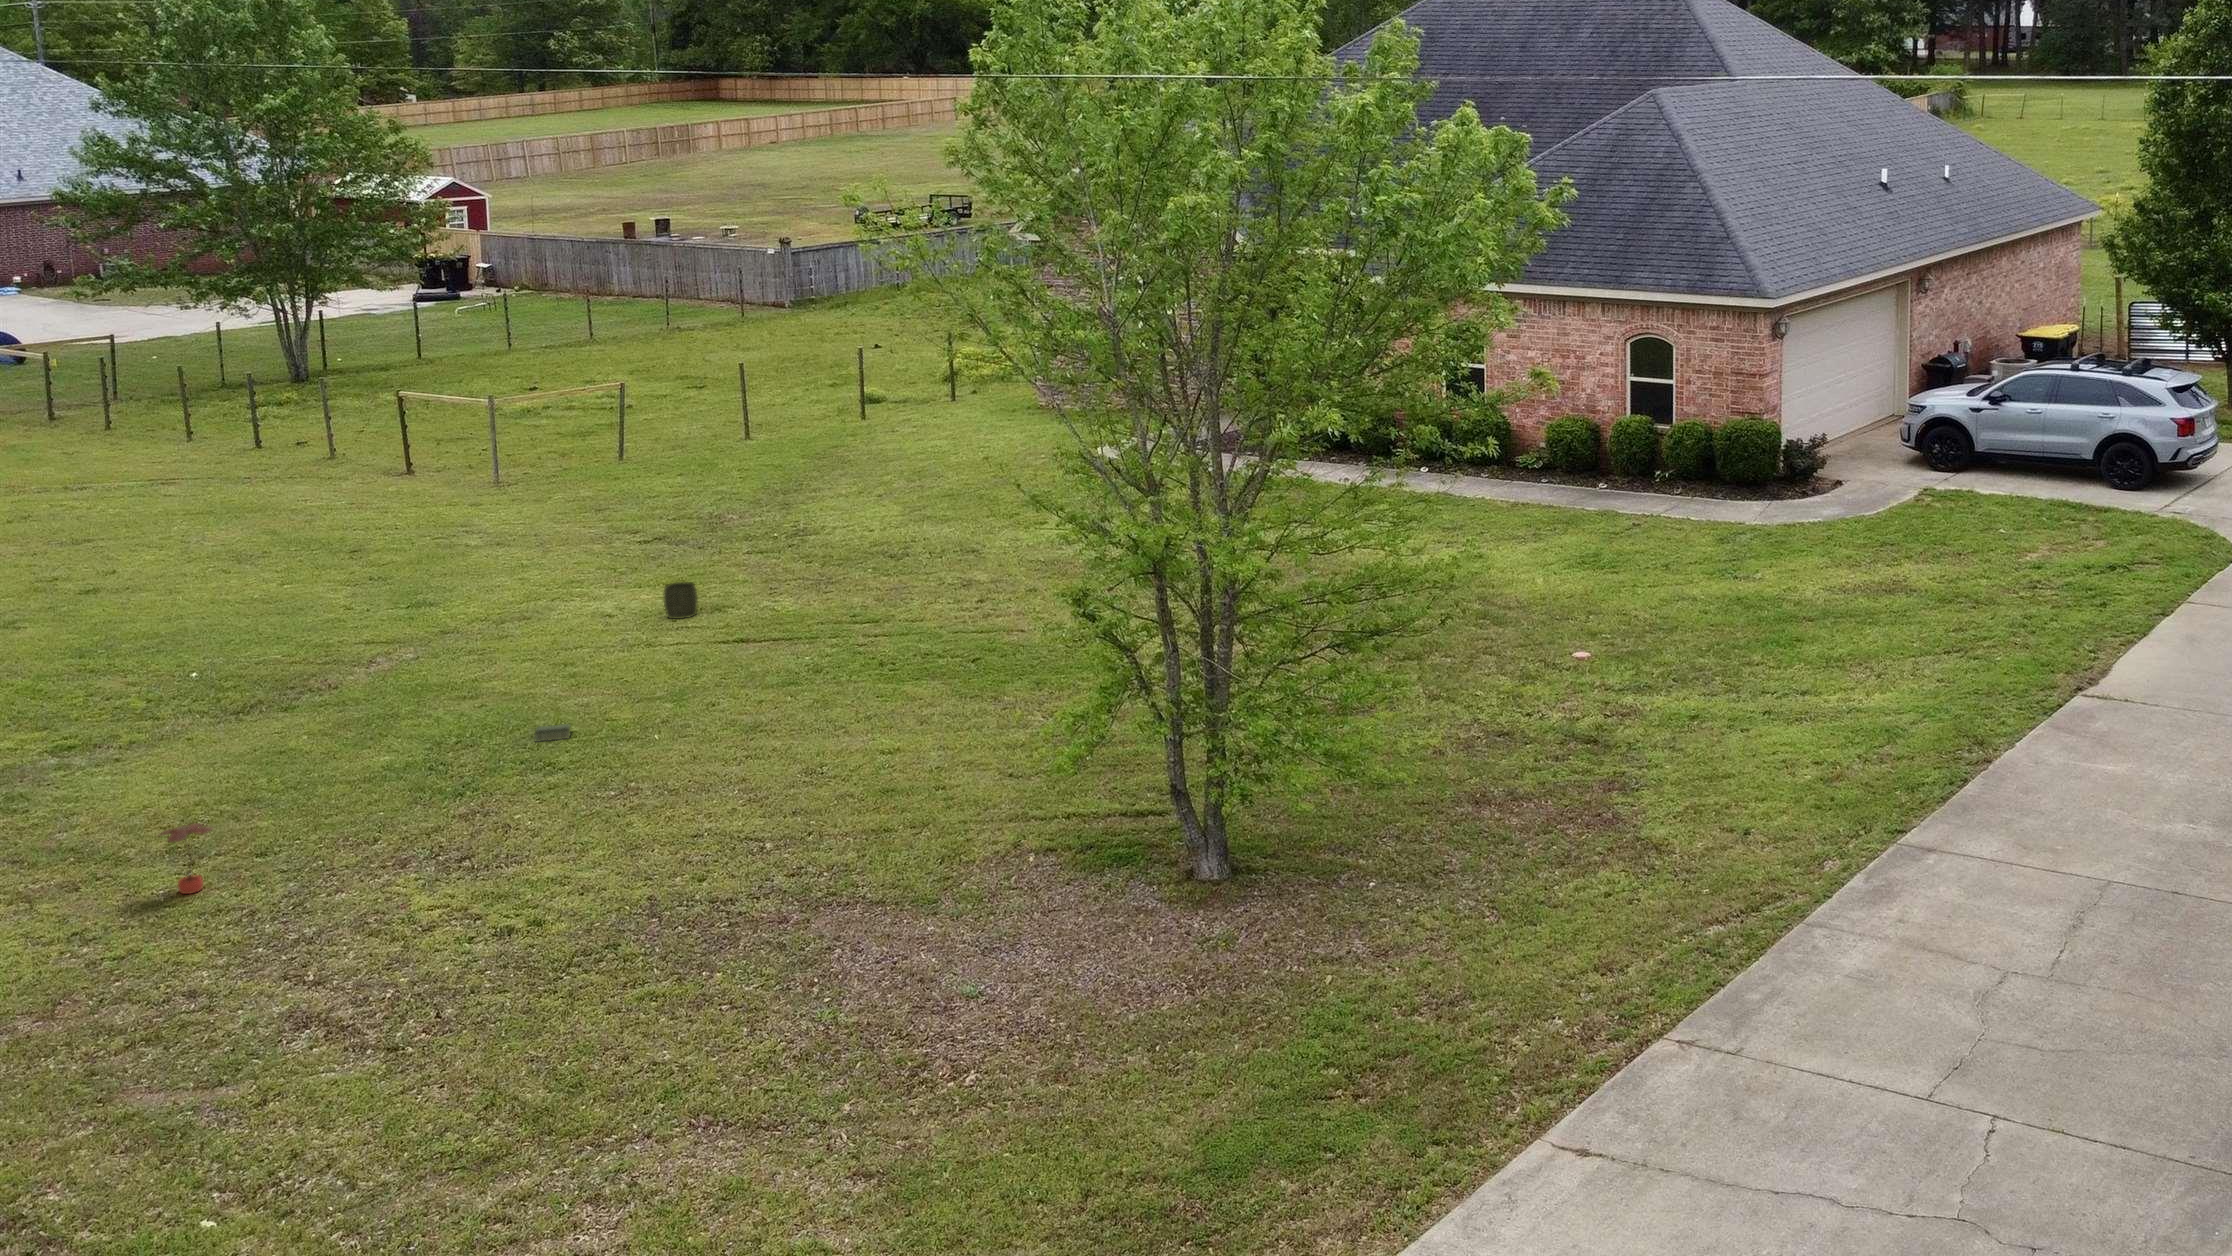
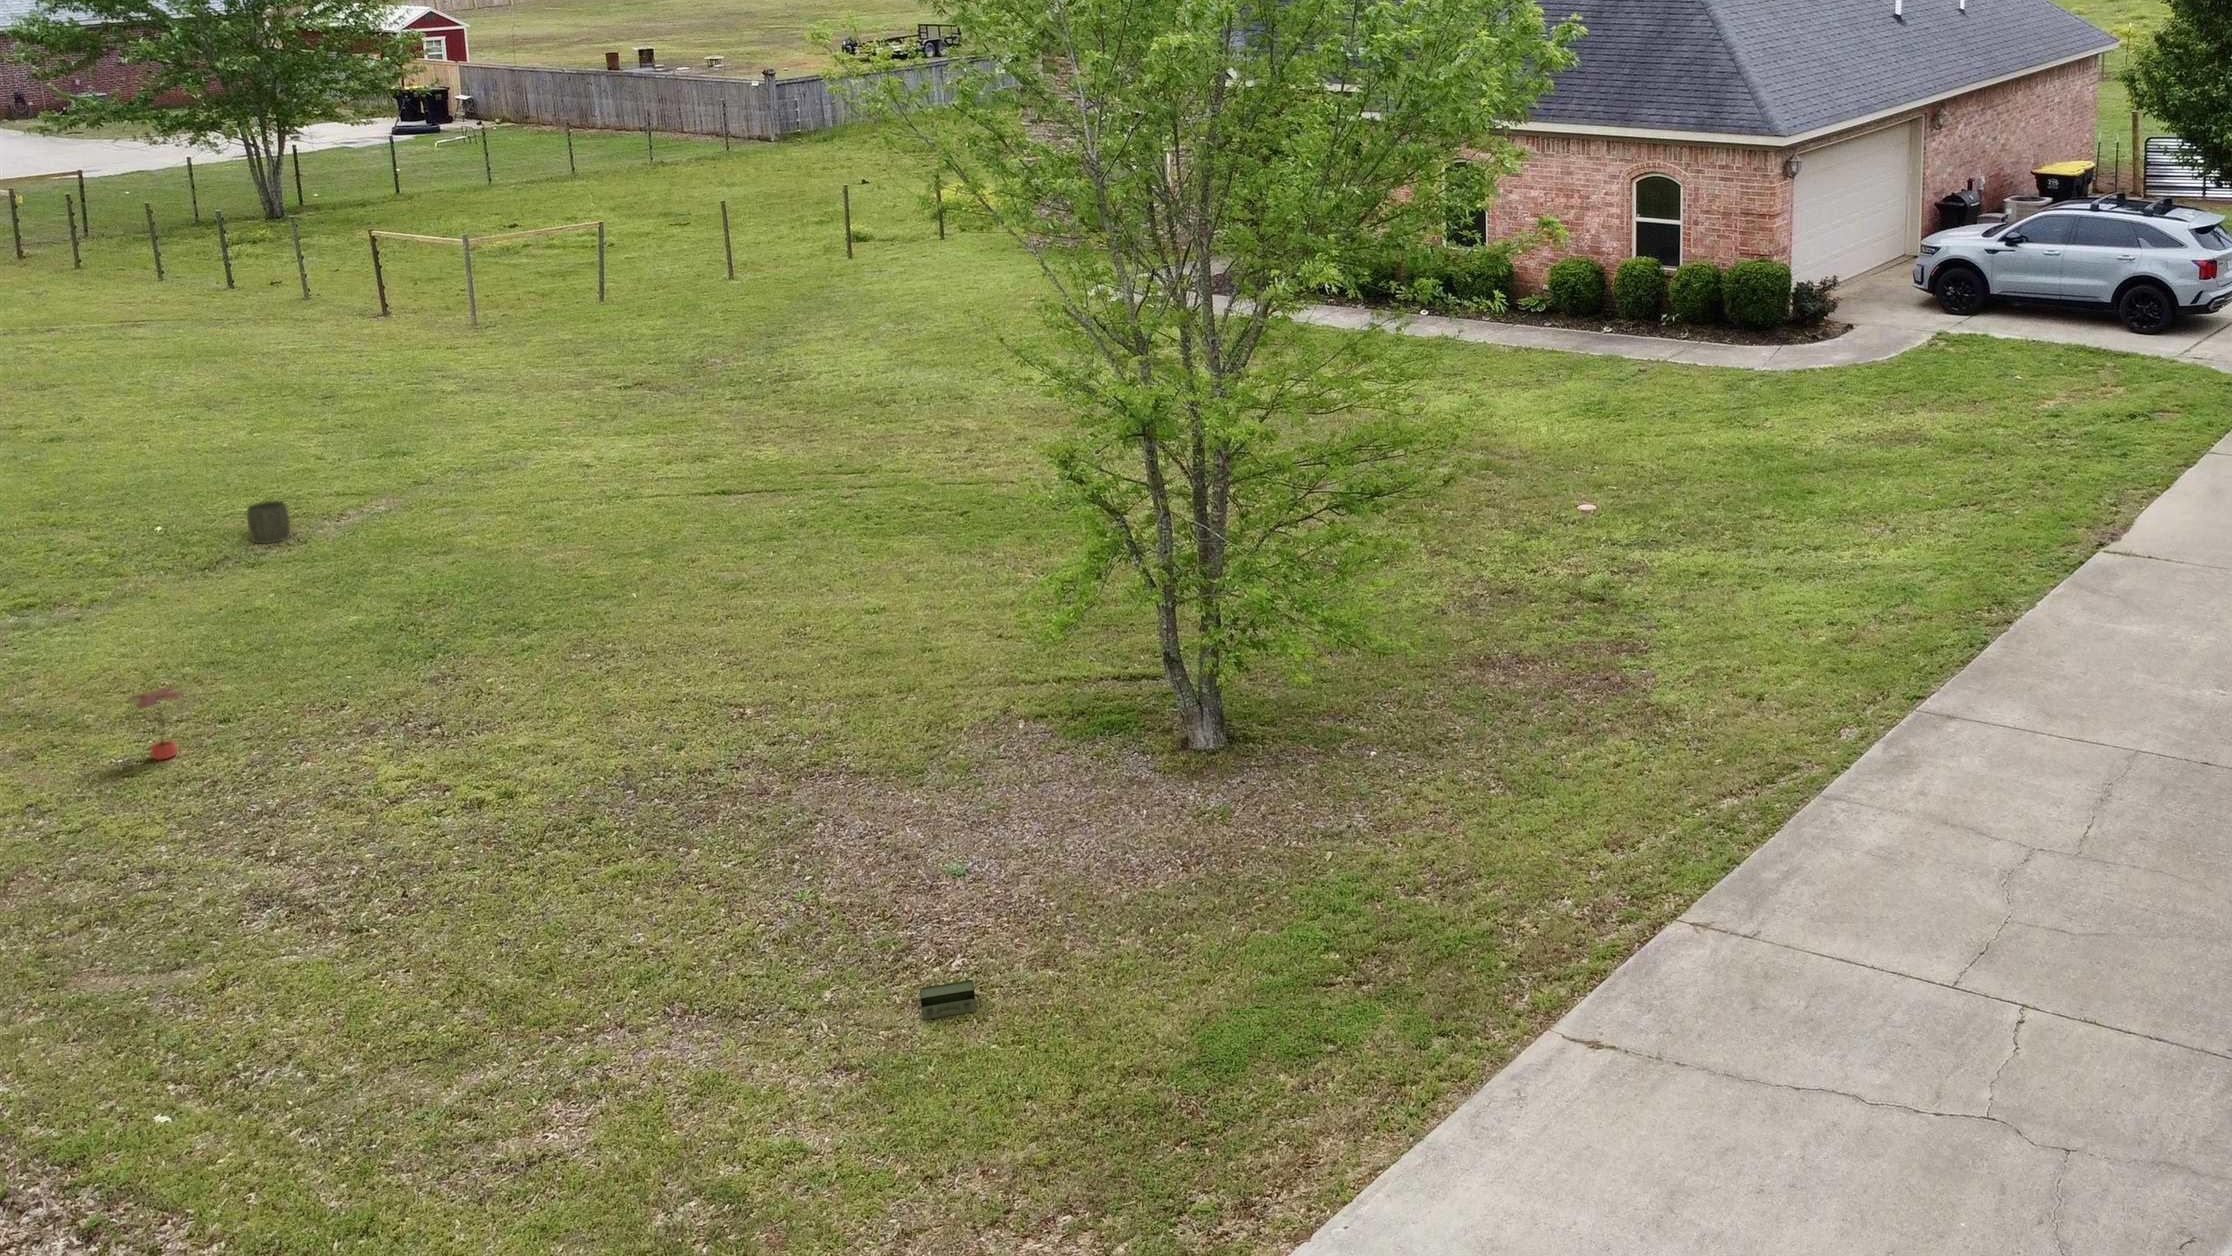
woven basket: present [664,582,697,619] -> present [247,501,290,544]
toolbox: present [534,724,570,742] -> present [920,980,976,1020]

